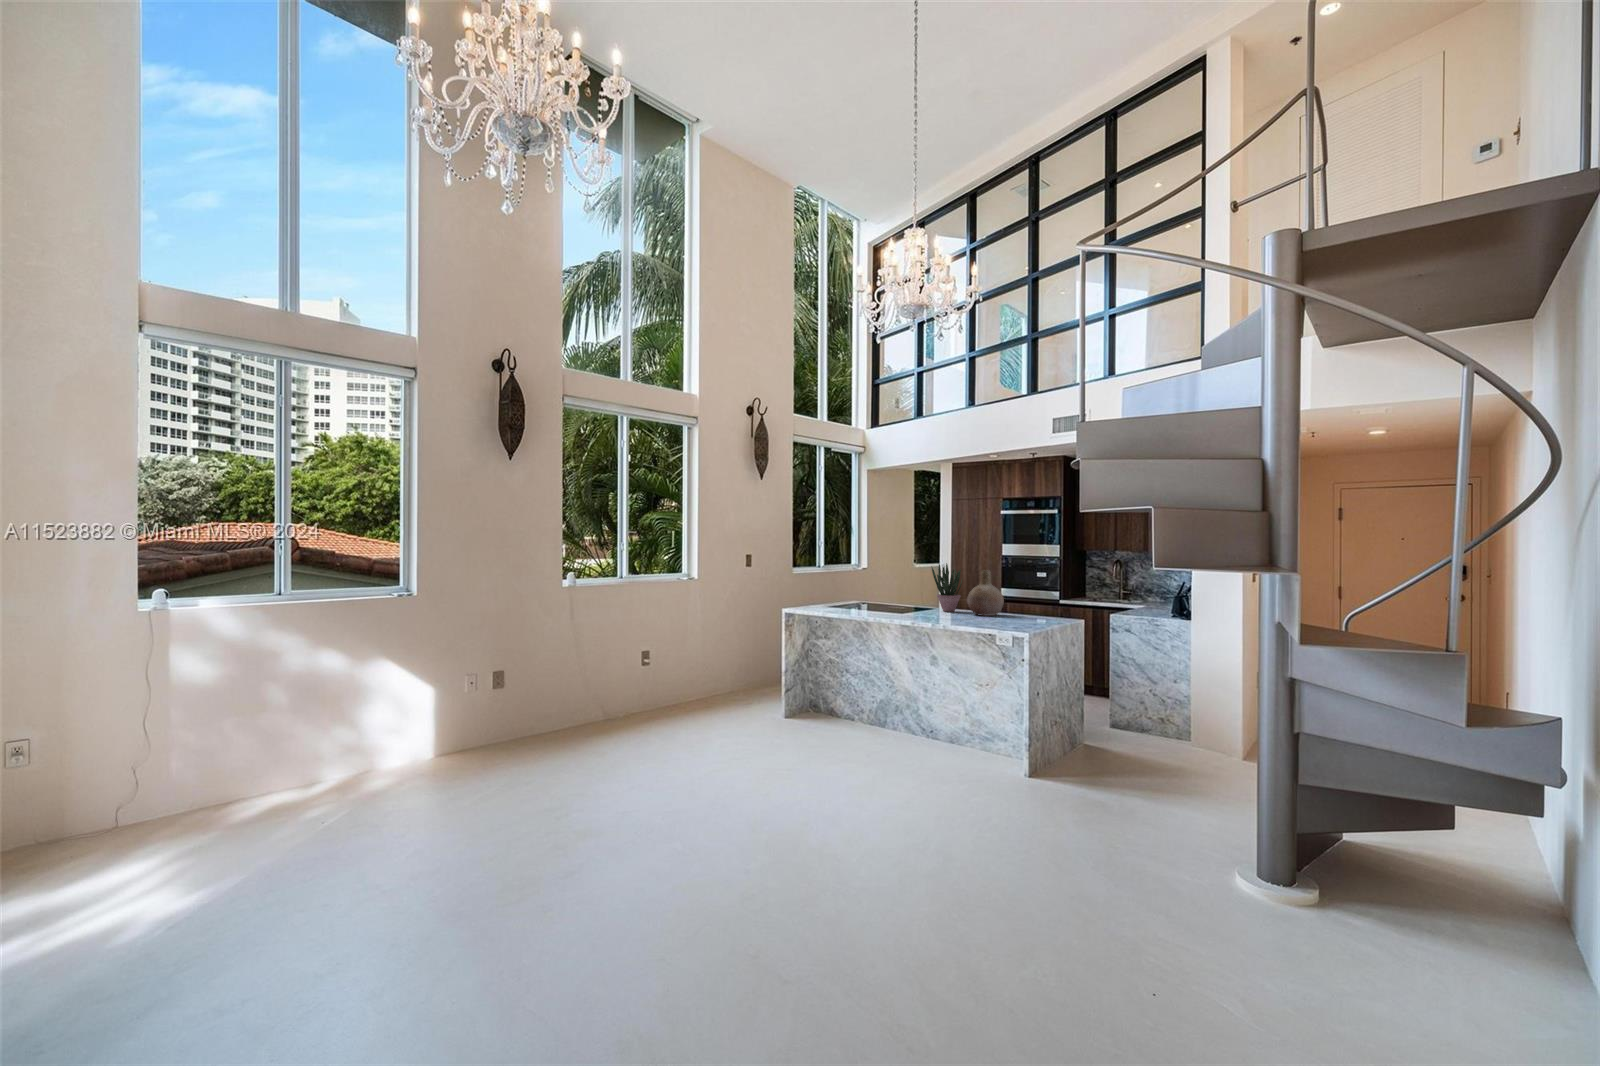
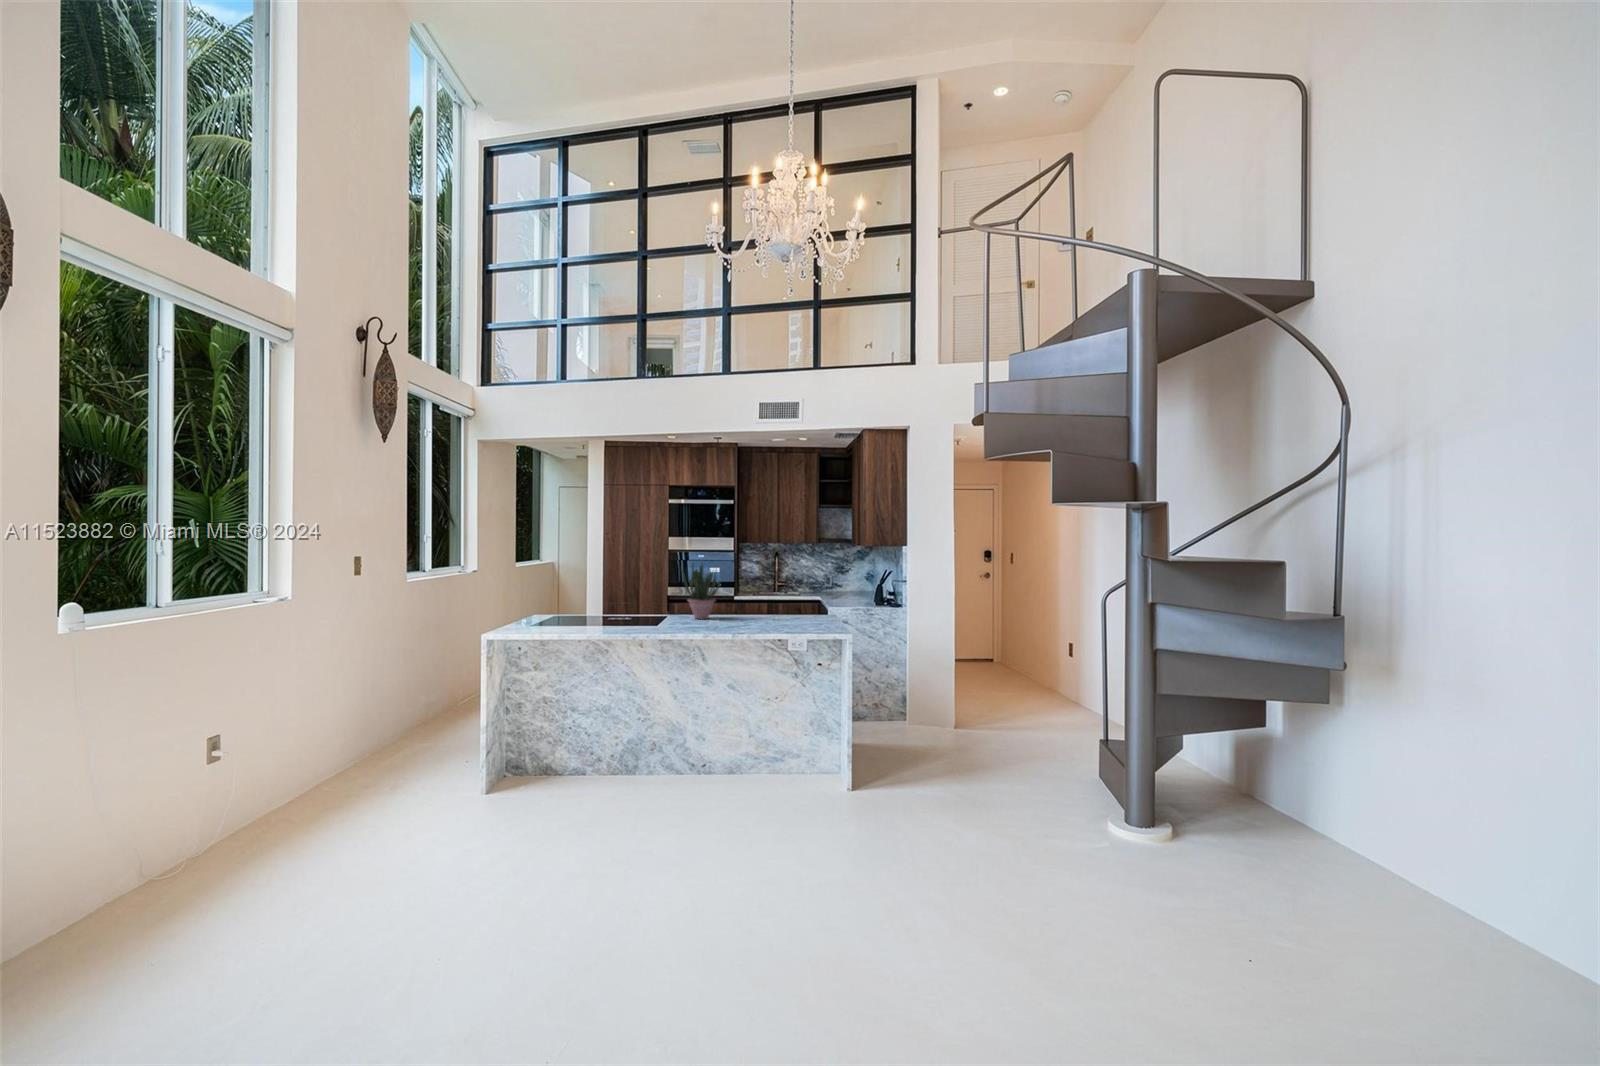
vase: present [967,570,1004,616] -> none [740,570,781,622]

